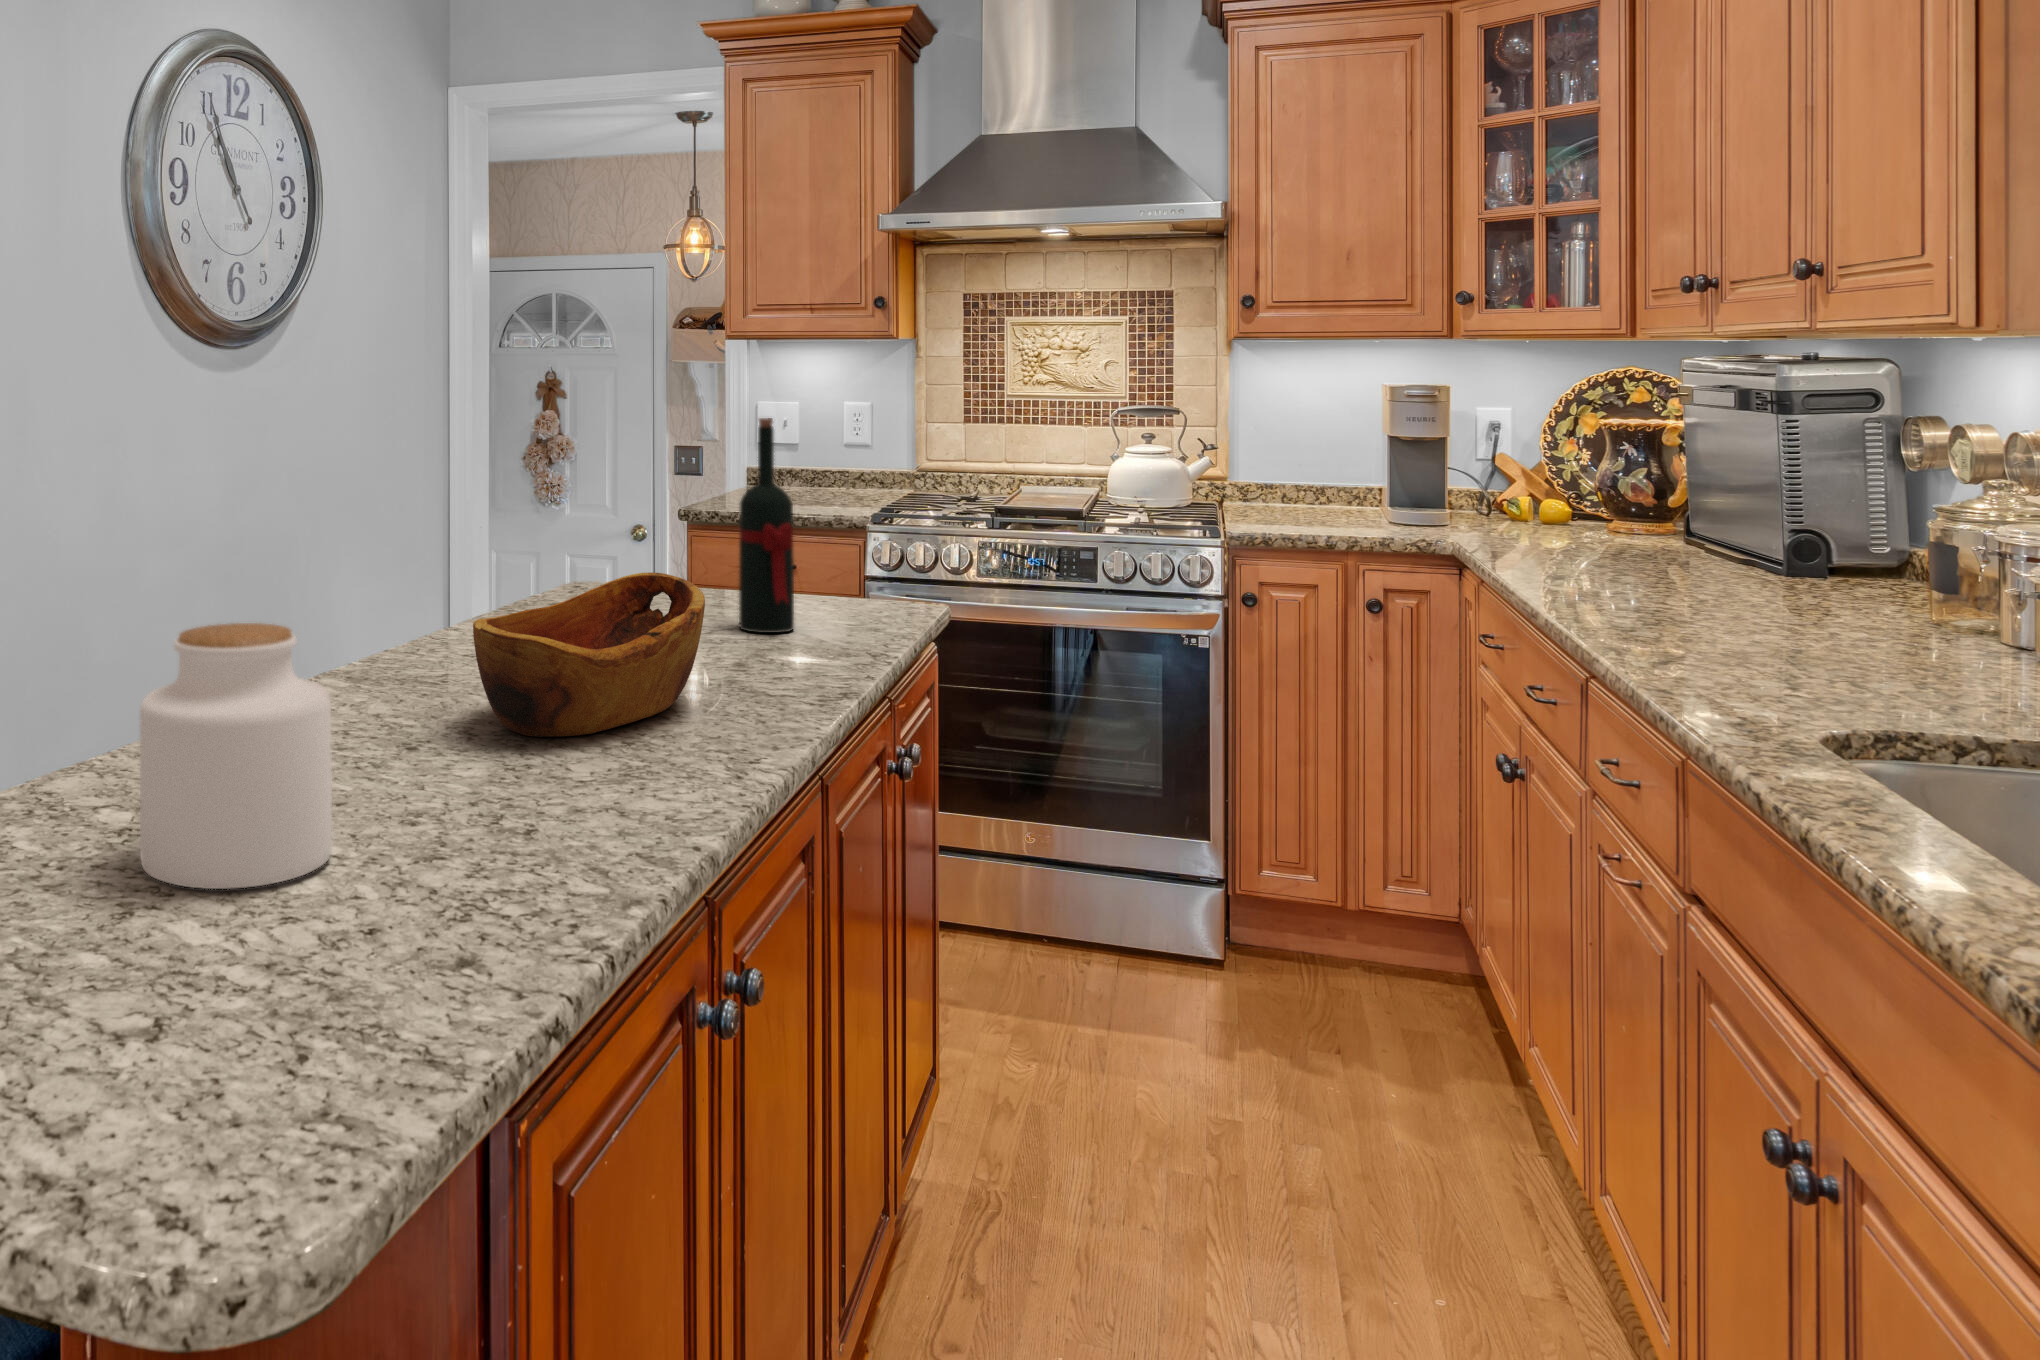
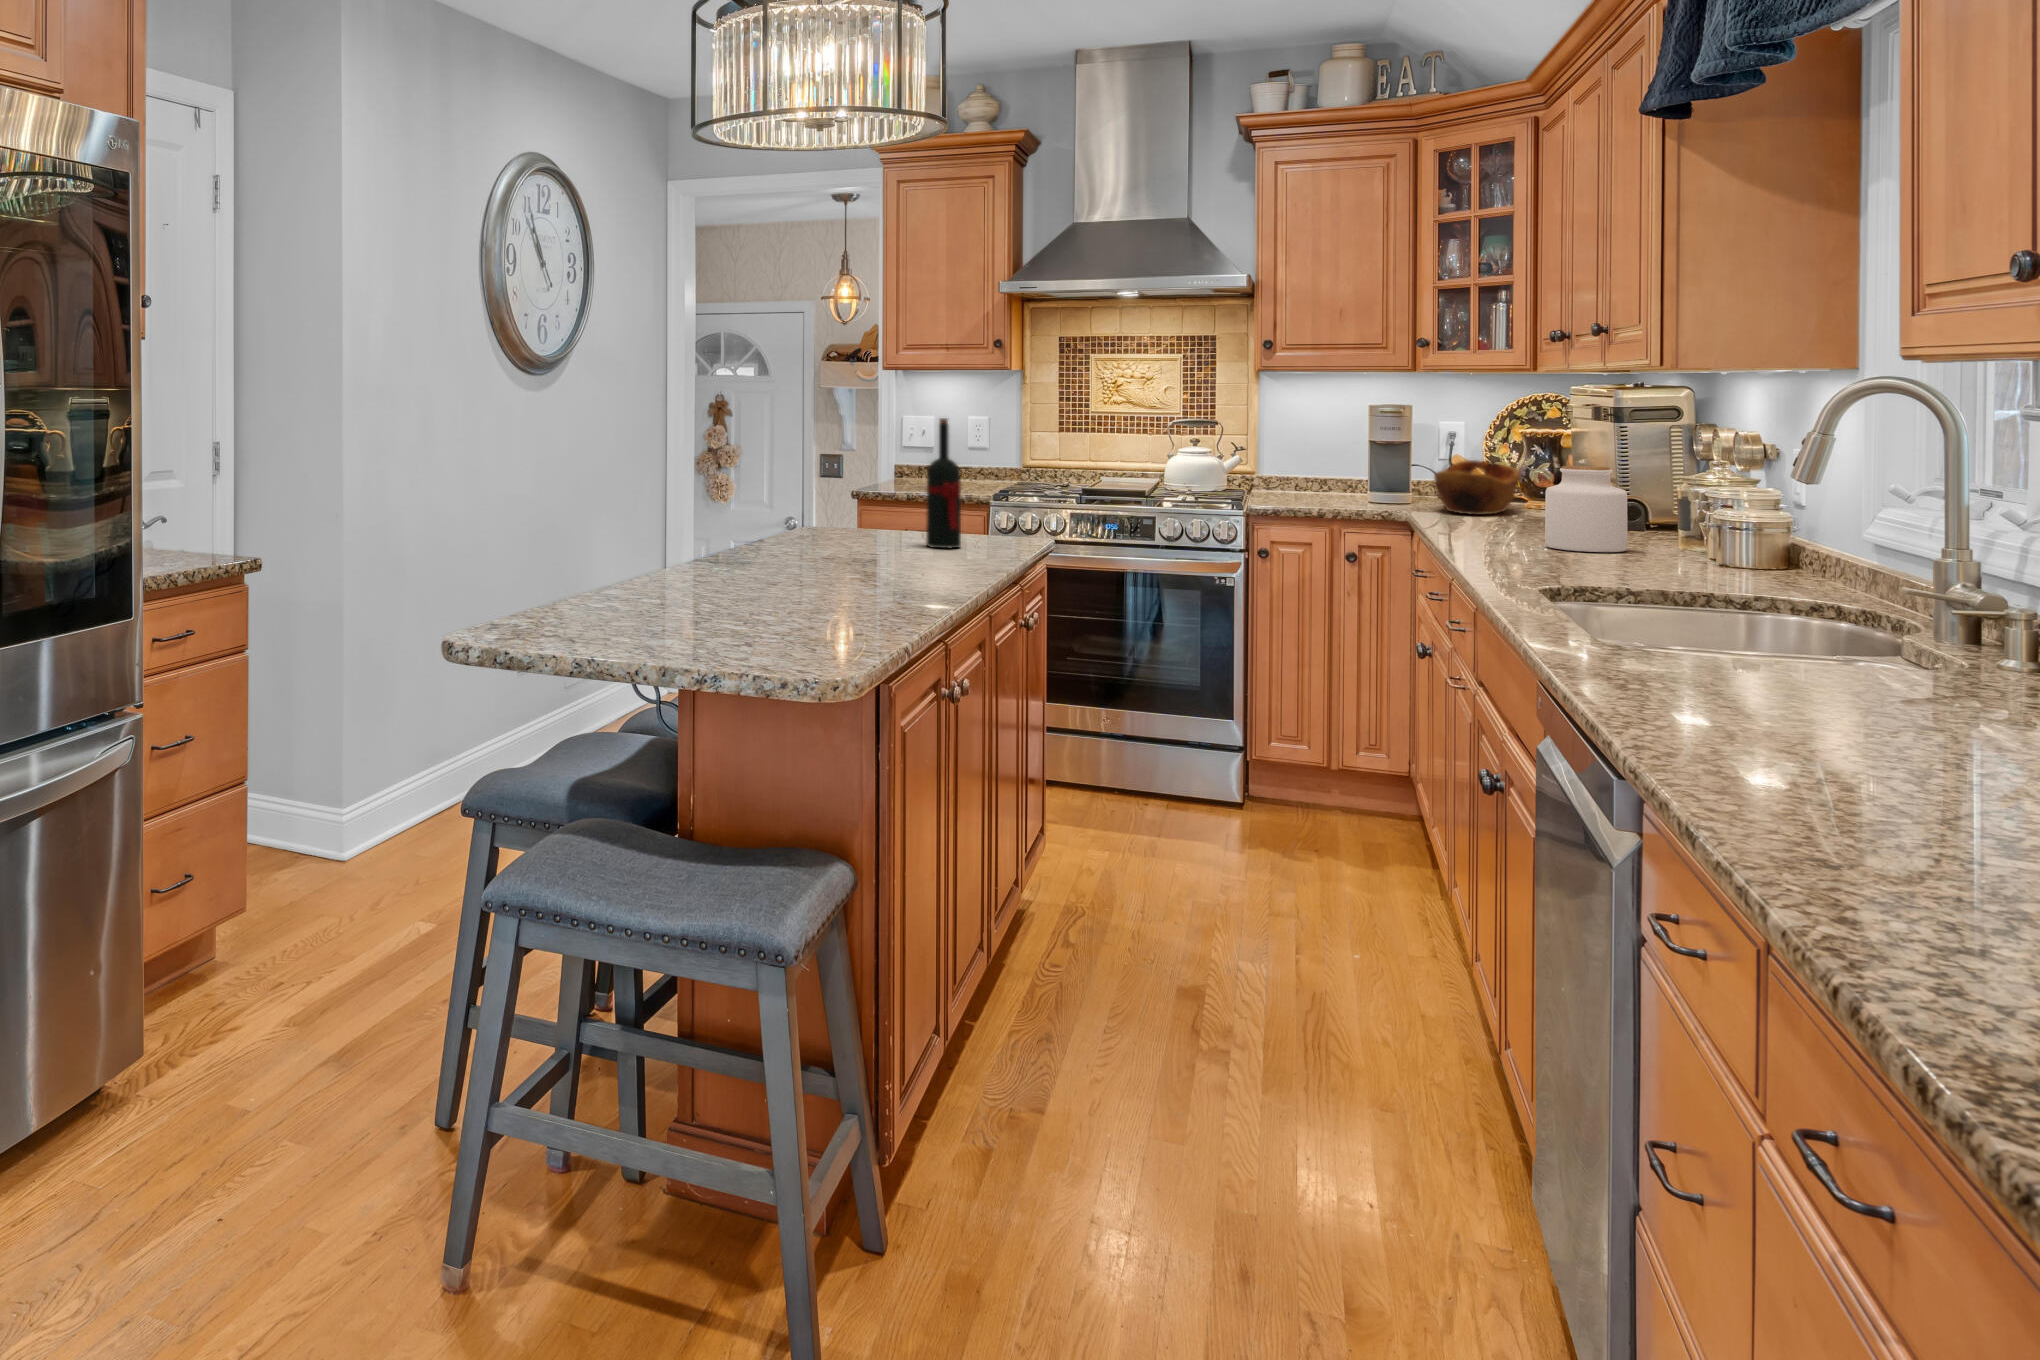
wooden bowl: present [473,572,705,737] -> present [1434,460,1520,515]
jar: present [140,623,333,889] -> present [1545,466,1628,552]

